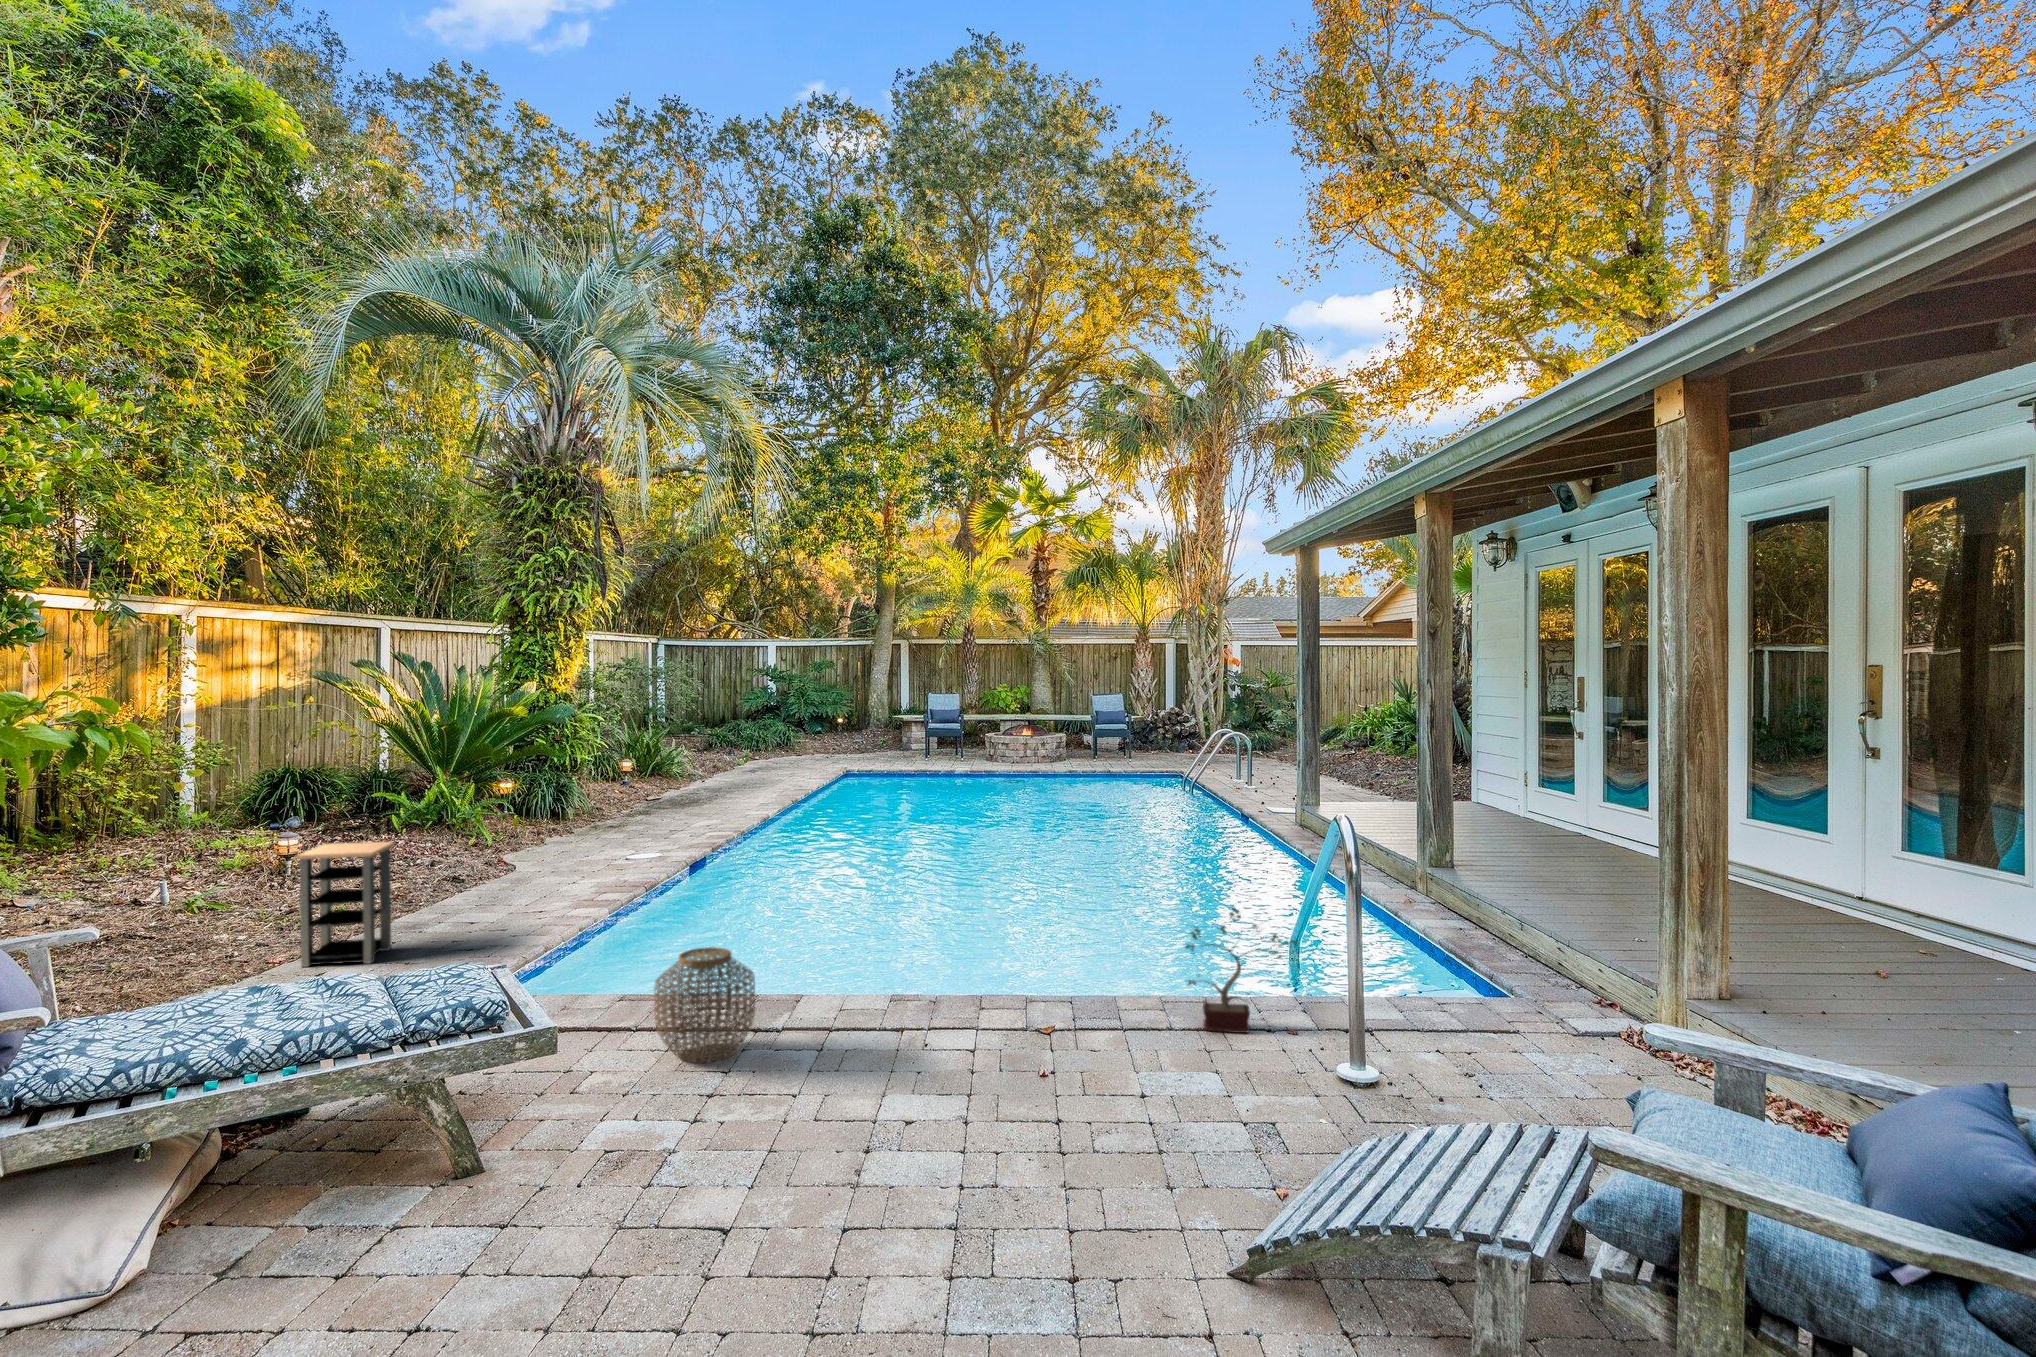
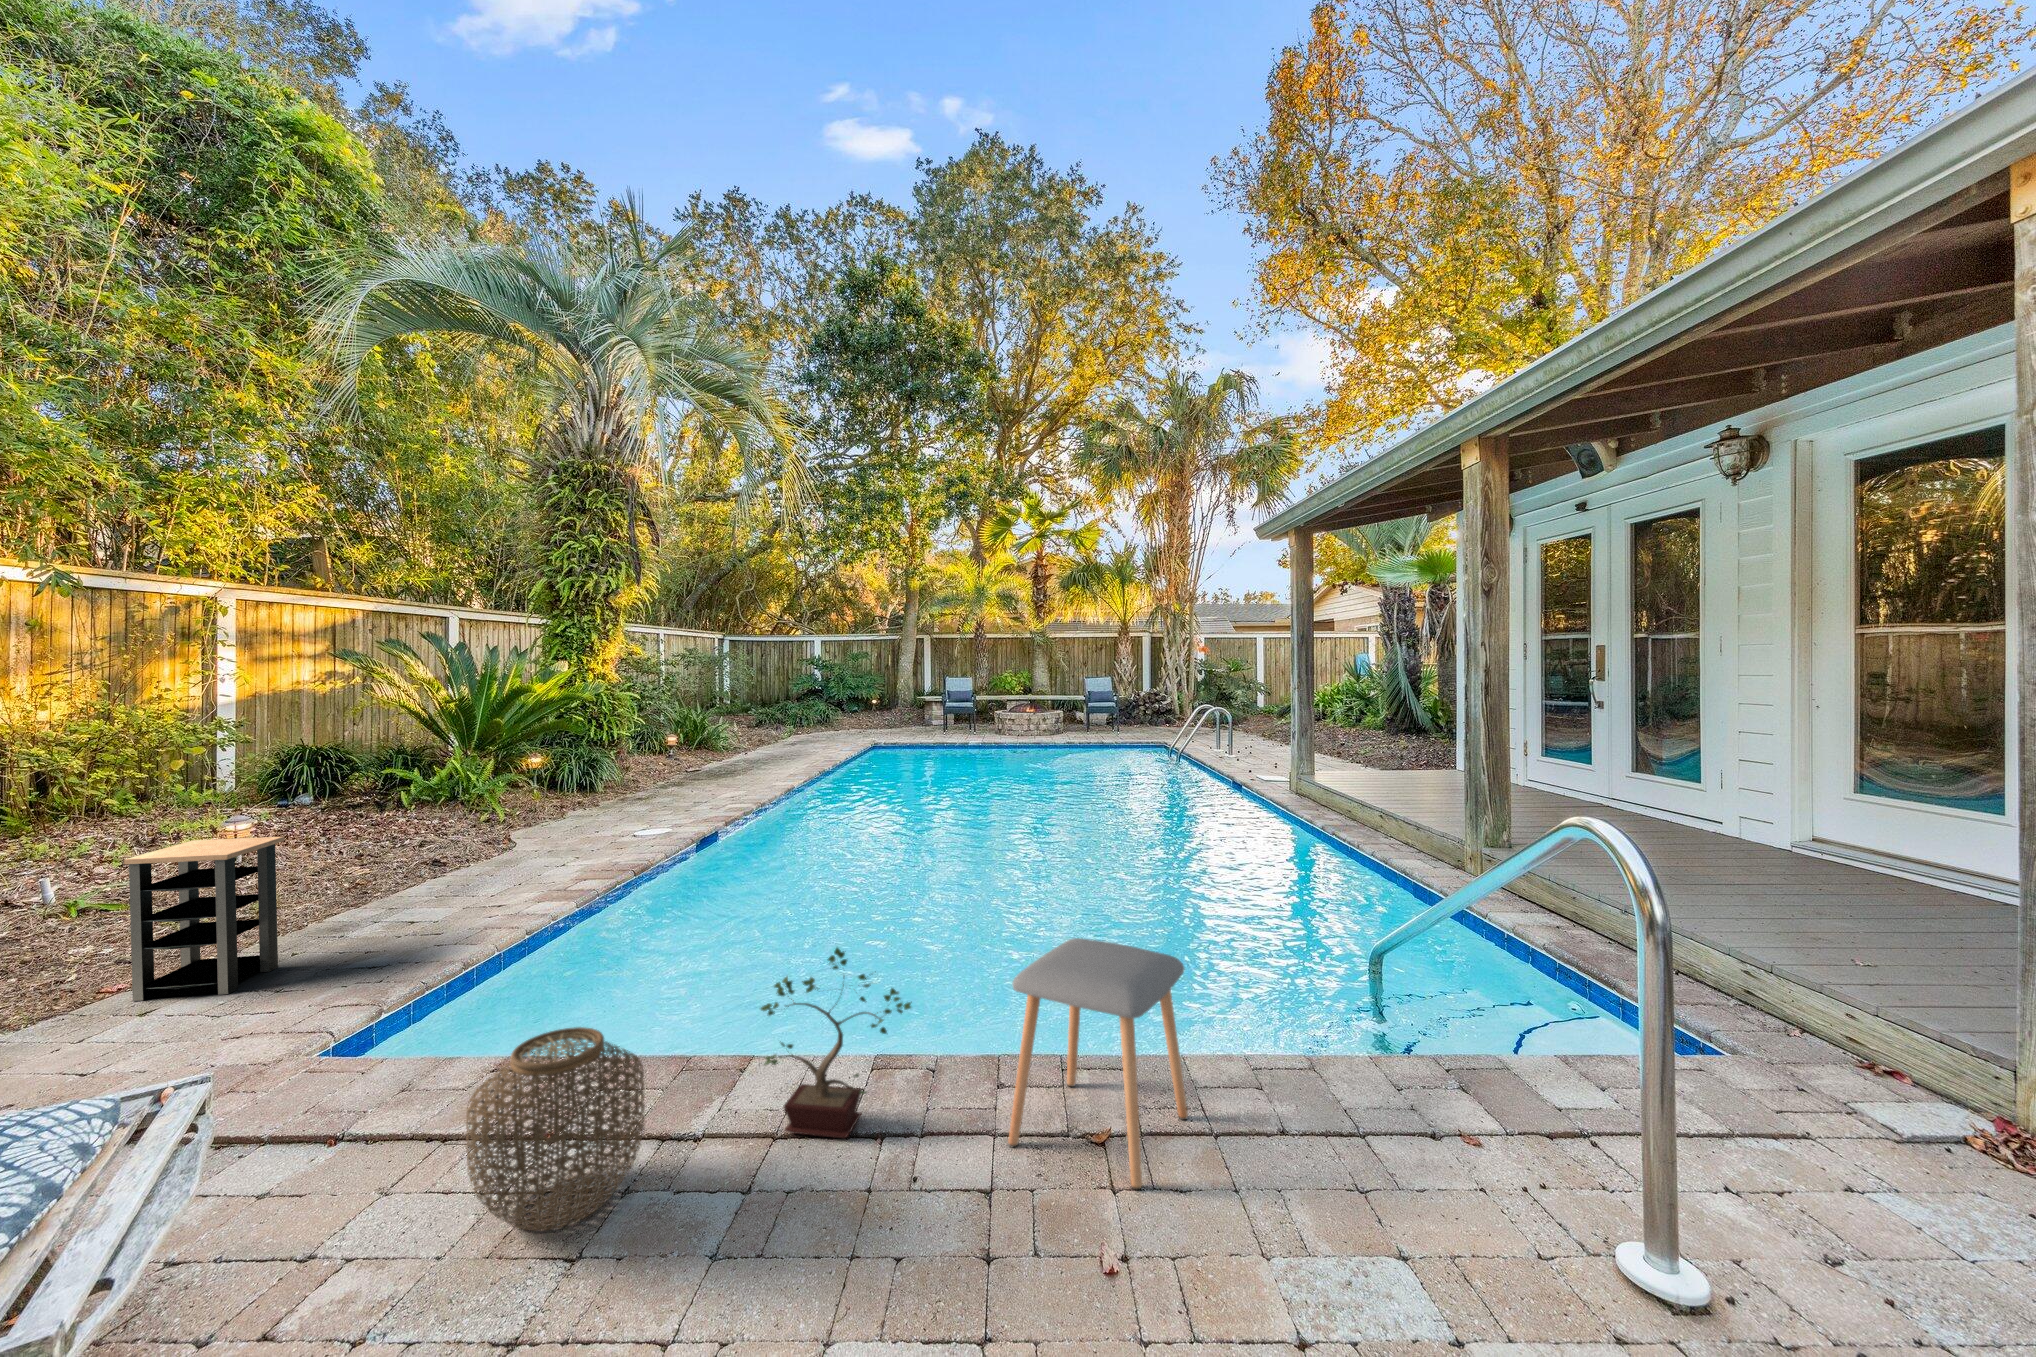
stool: none [987,904,1111,1050] -> present [1008,938,1188,1190]
potted plant: present [1185,907,1296,1033] -> present [761,948,911,1138]

